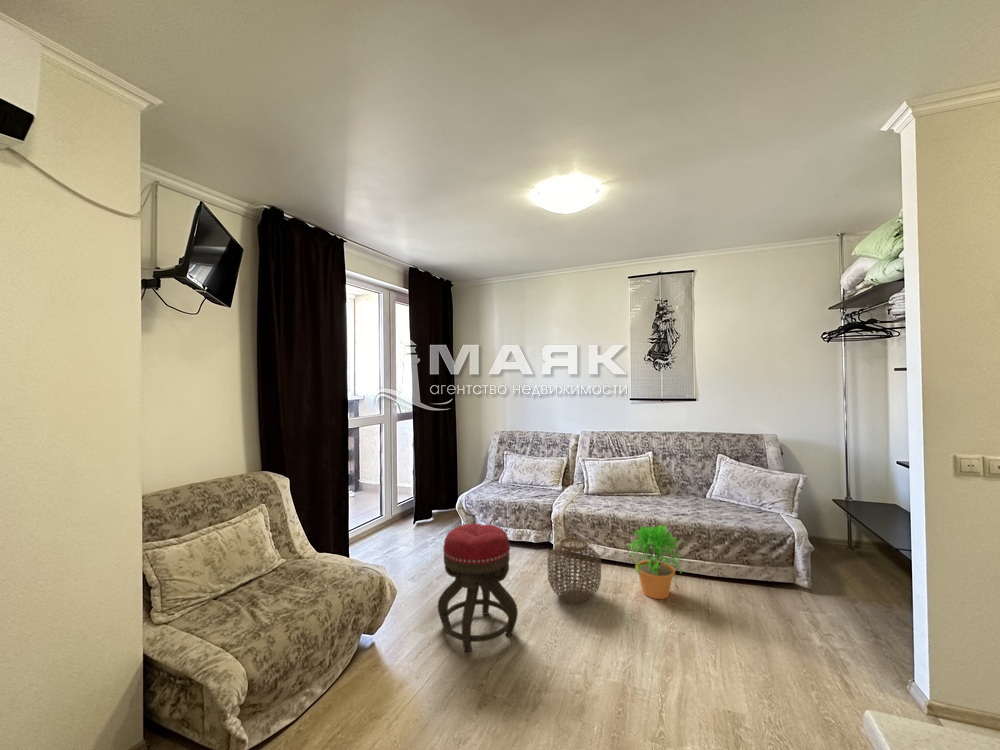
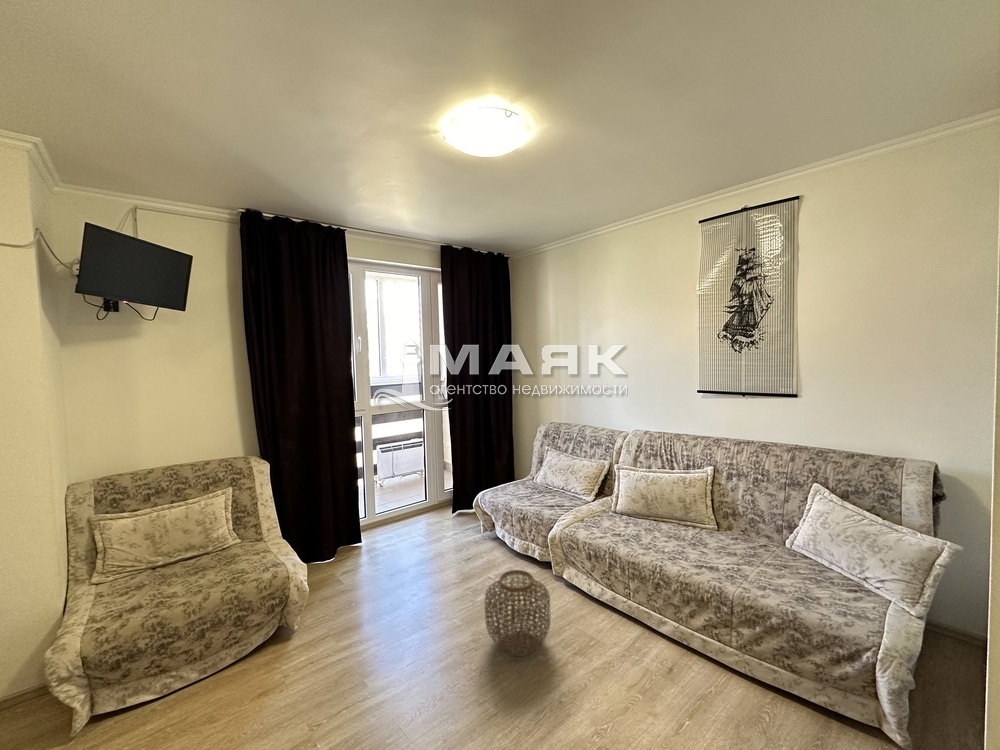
ottoman: present [438,523,518,652] -> none [338,536,420,678]
potted plant: present [628,525,681,599] -> none [587,574,668,685]

